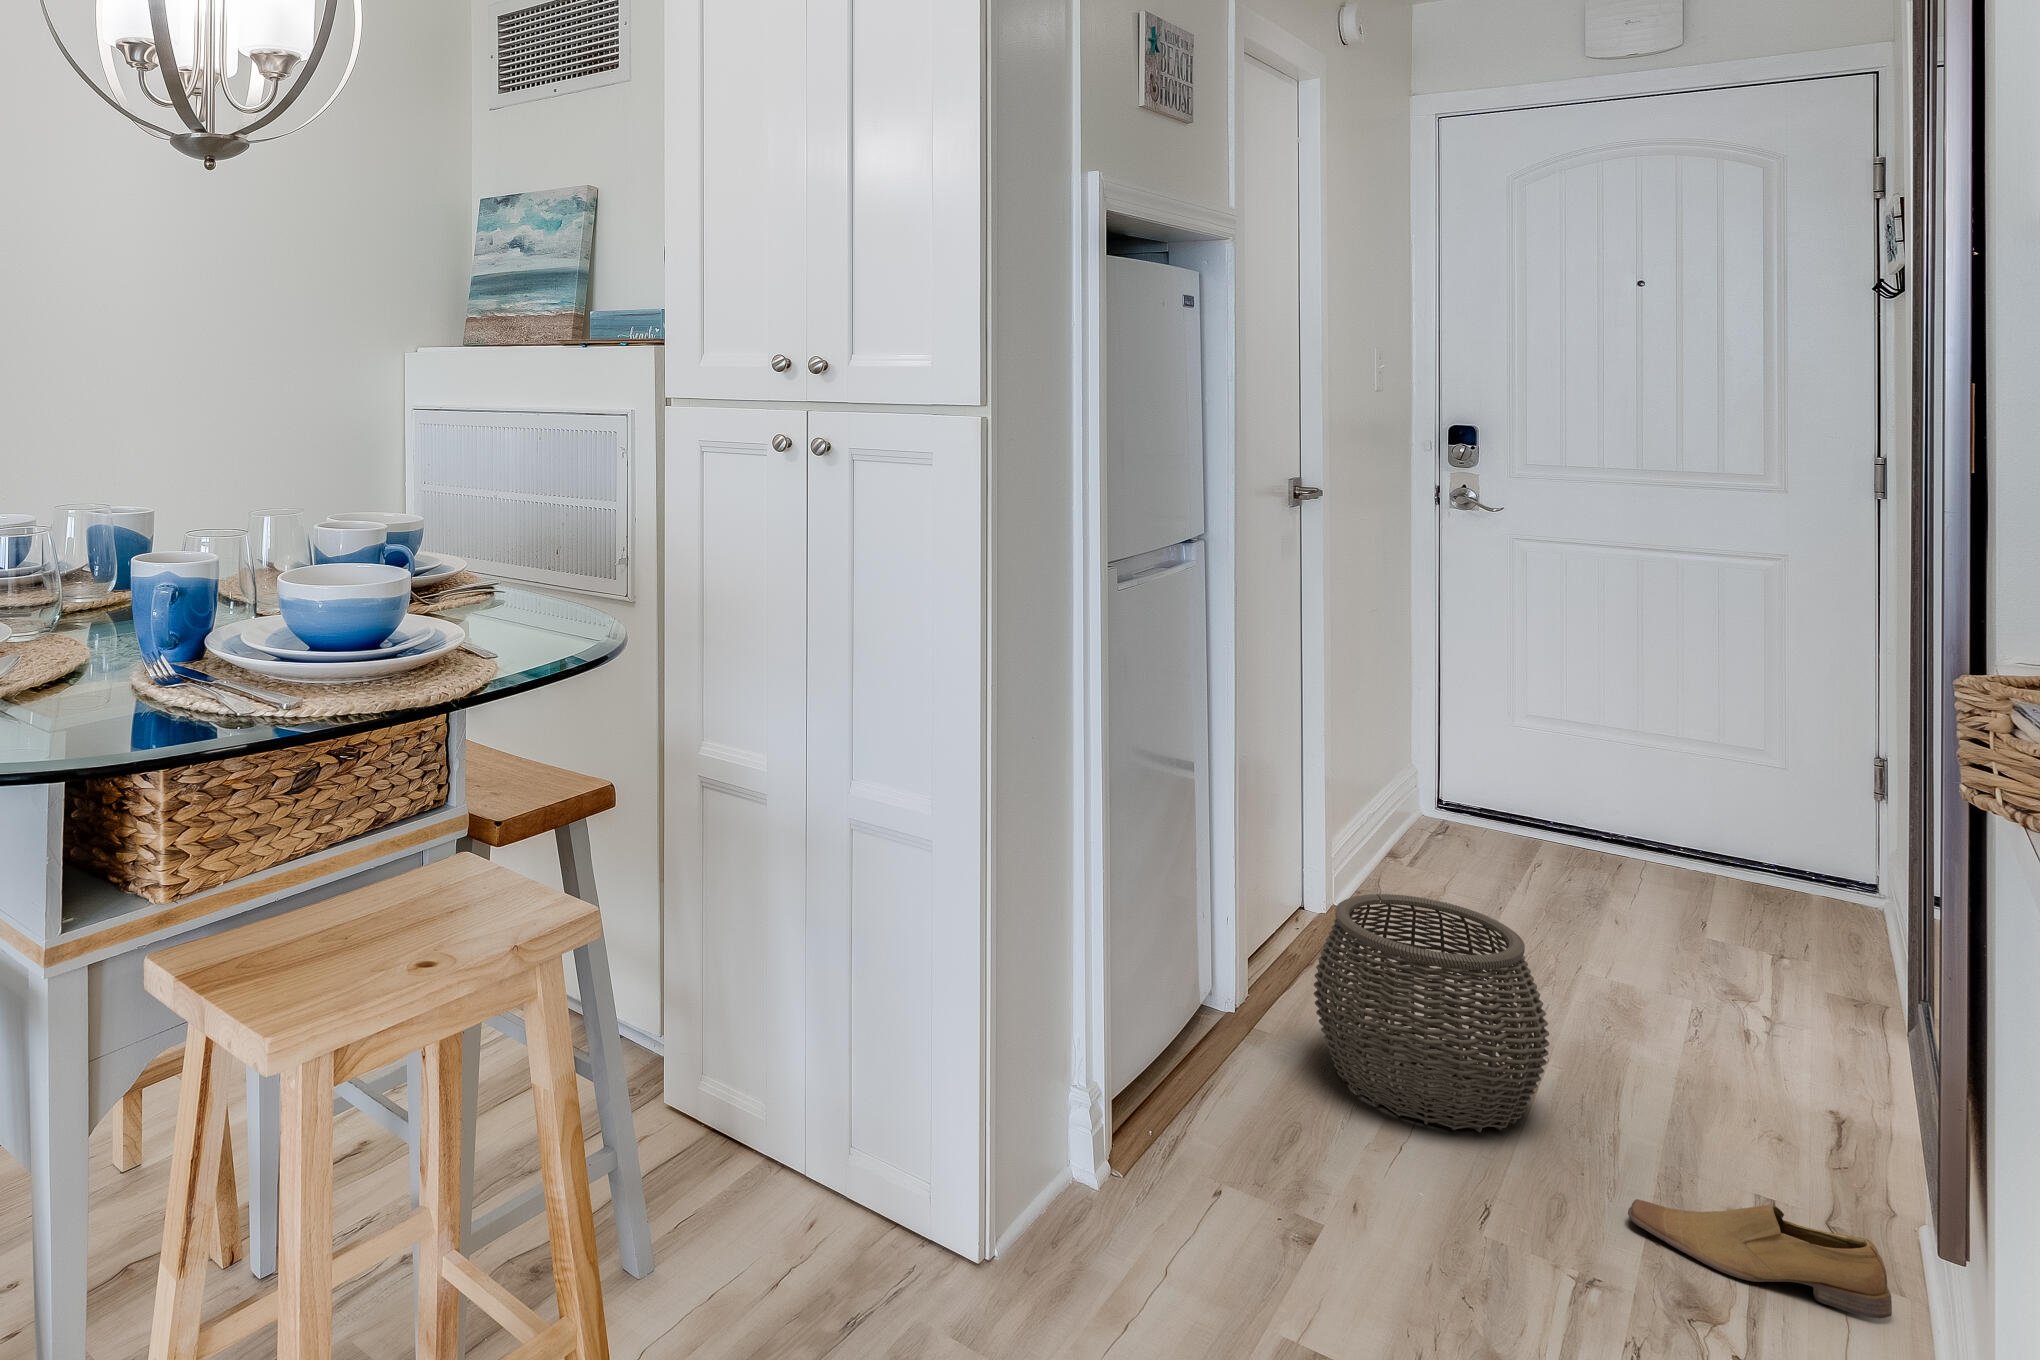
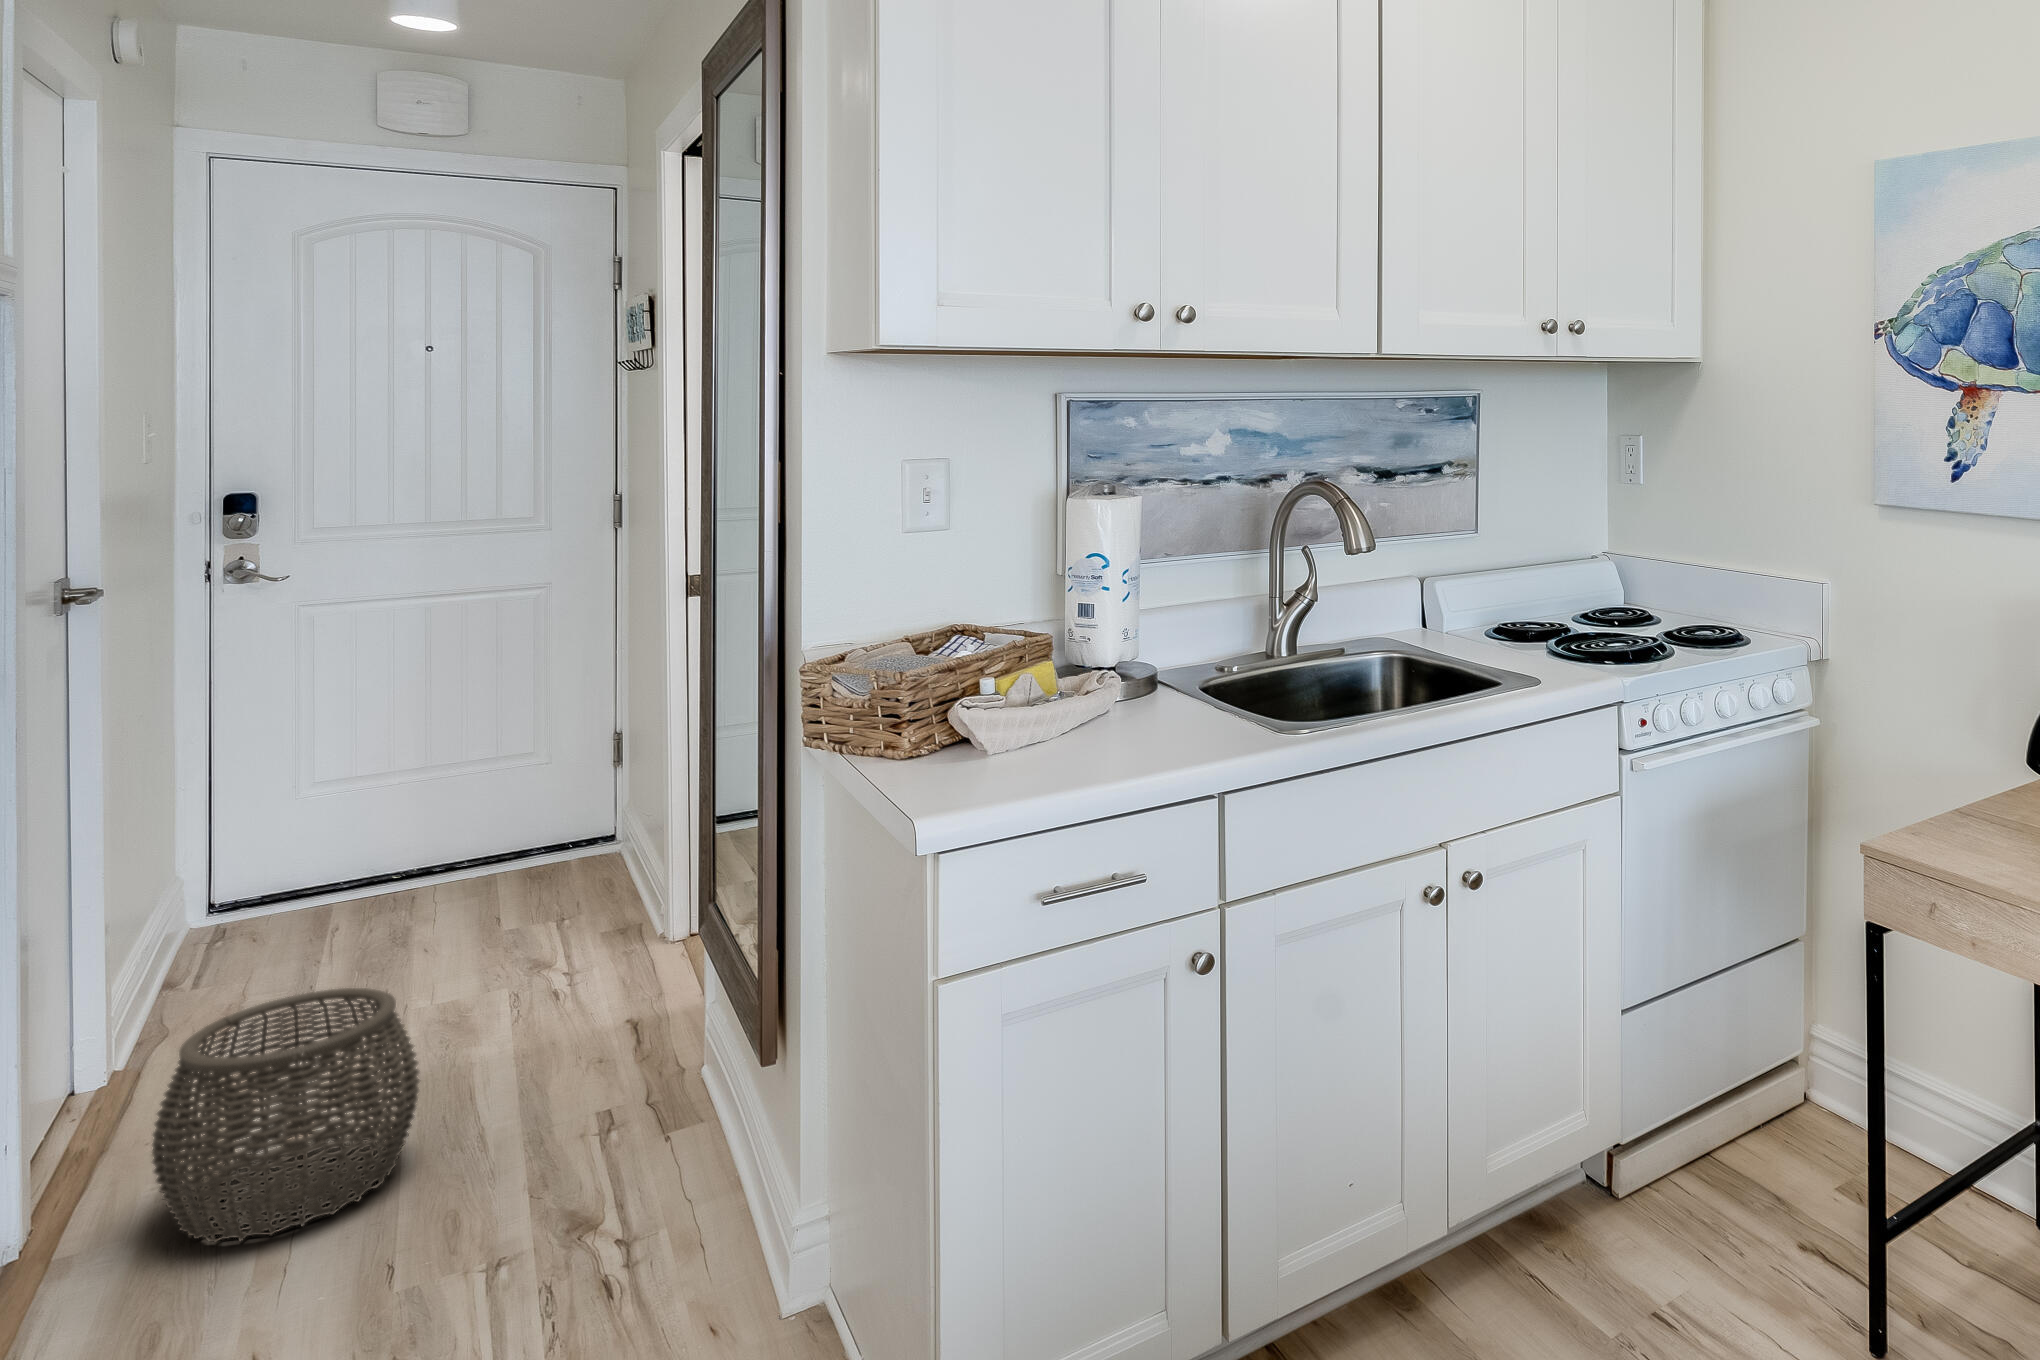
shoe: present [1628,1199,1892,1319] -> none [510,1096,700,1192]

